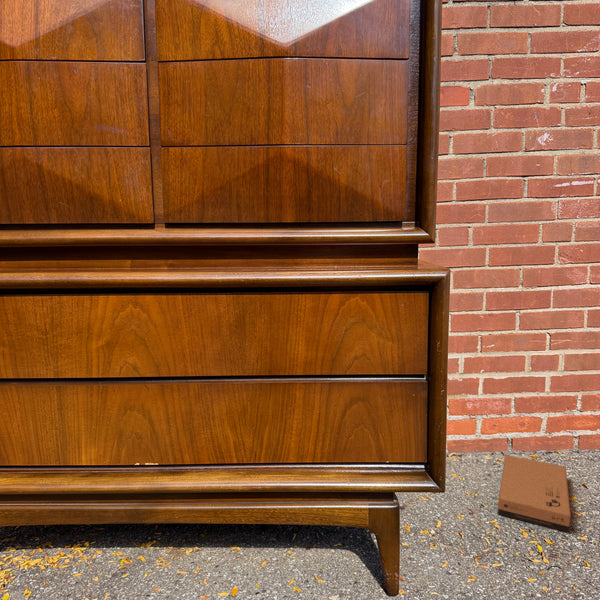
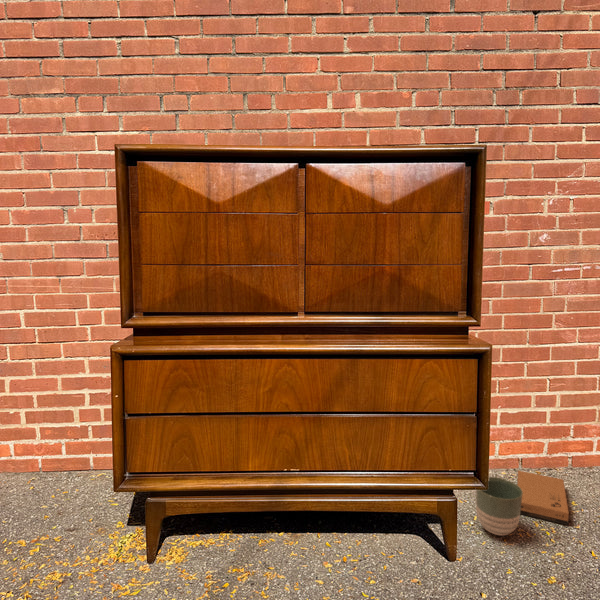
planter: none [439,466,504,549] -> present [476,477,523,535]

